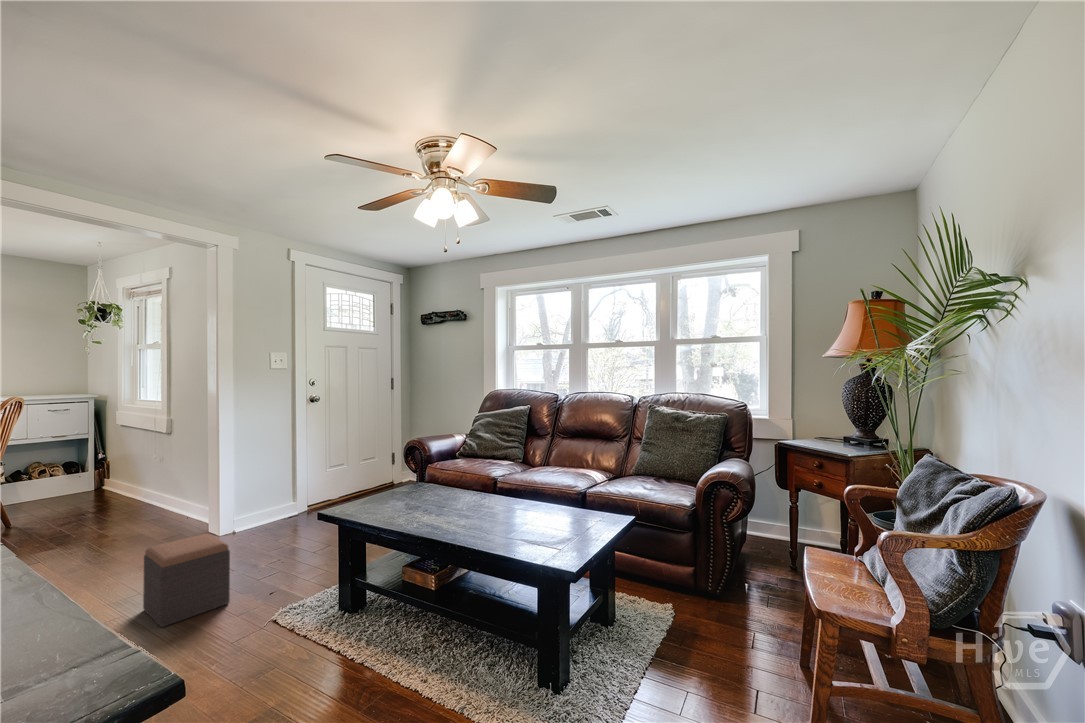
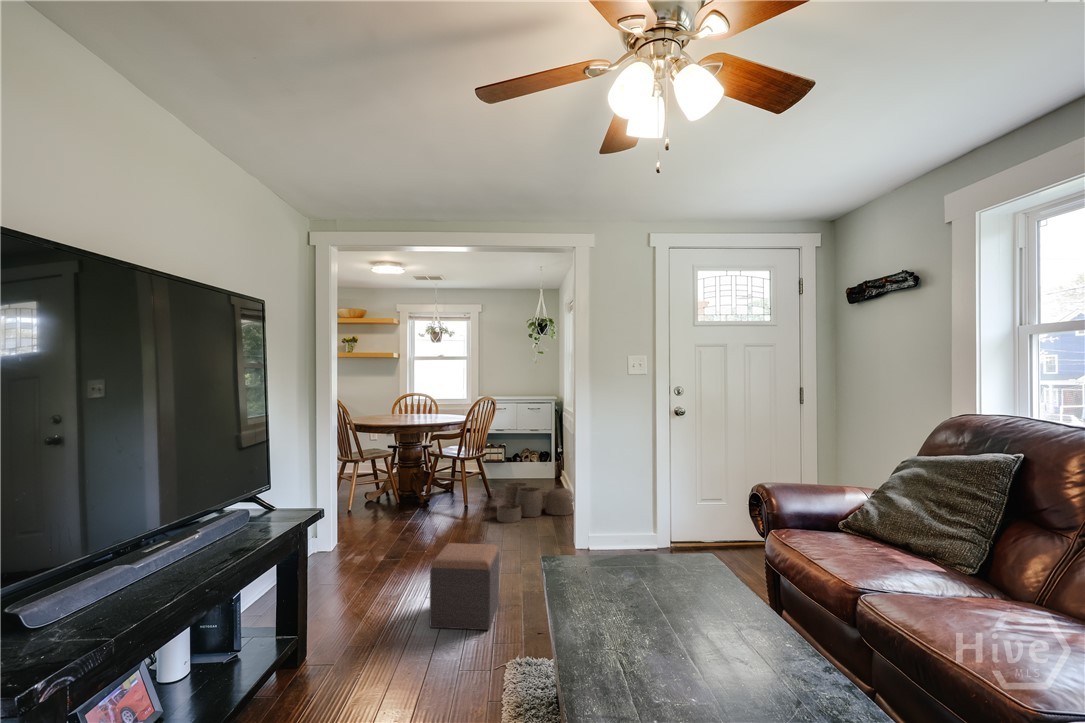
woven basket: none [68,485,173,541] -> present [497,482,573,523]

